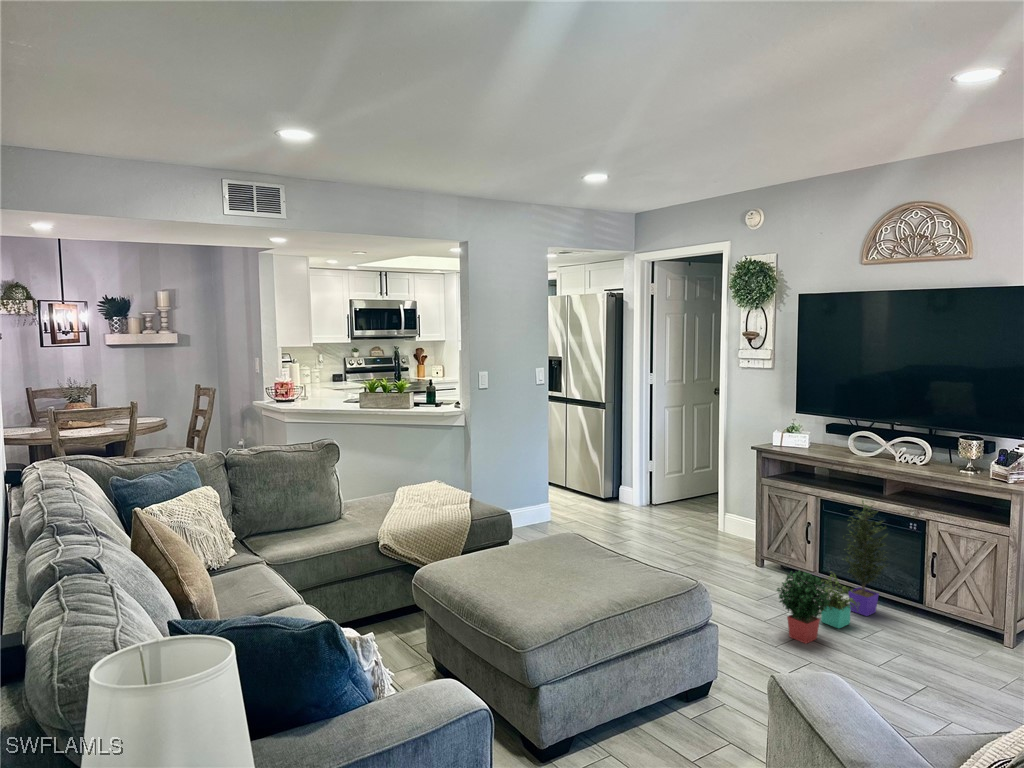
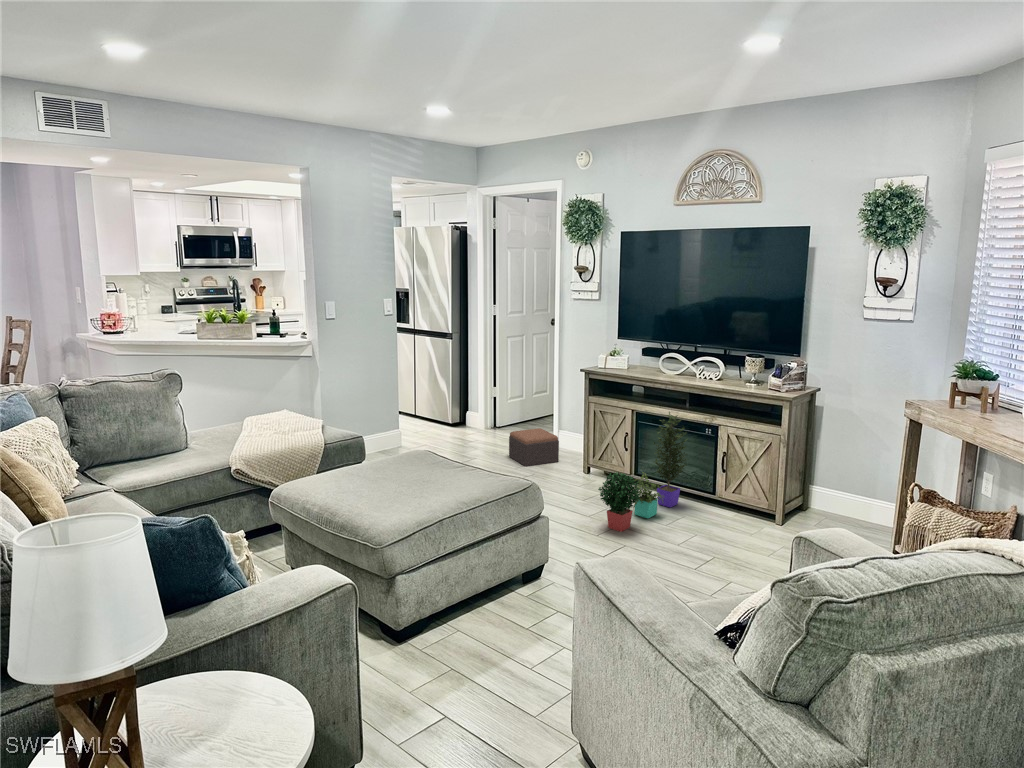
footstool: none [668,509,725,552] -> present [509,428,559,466]

